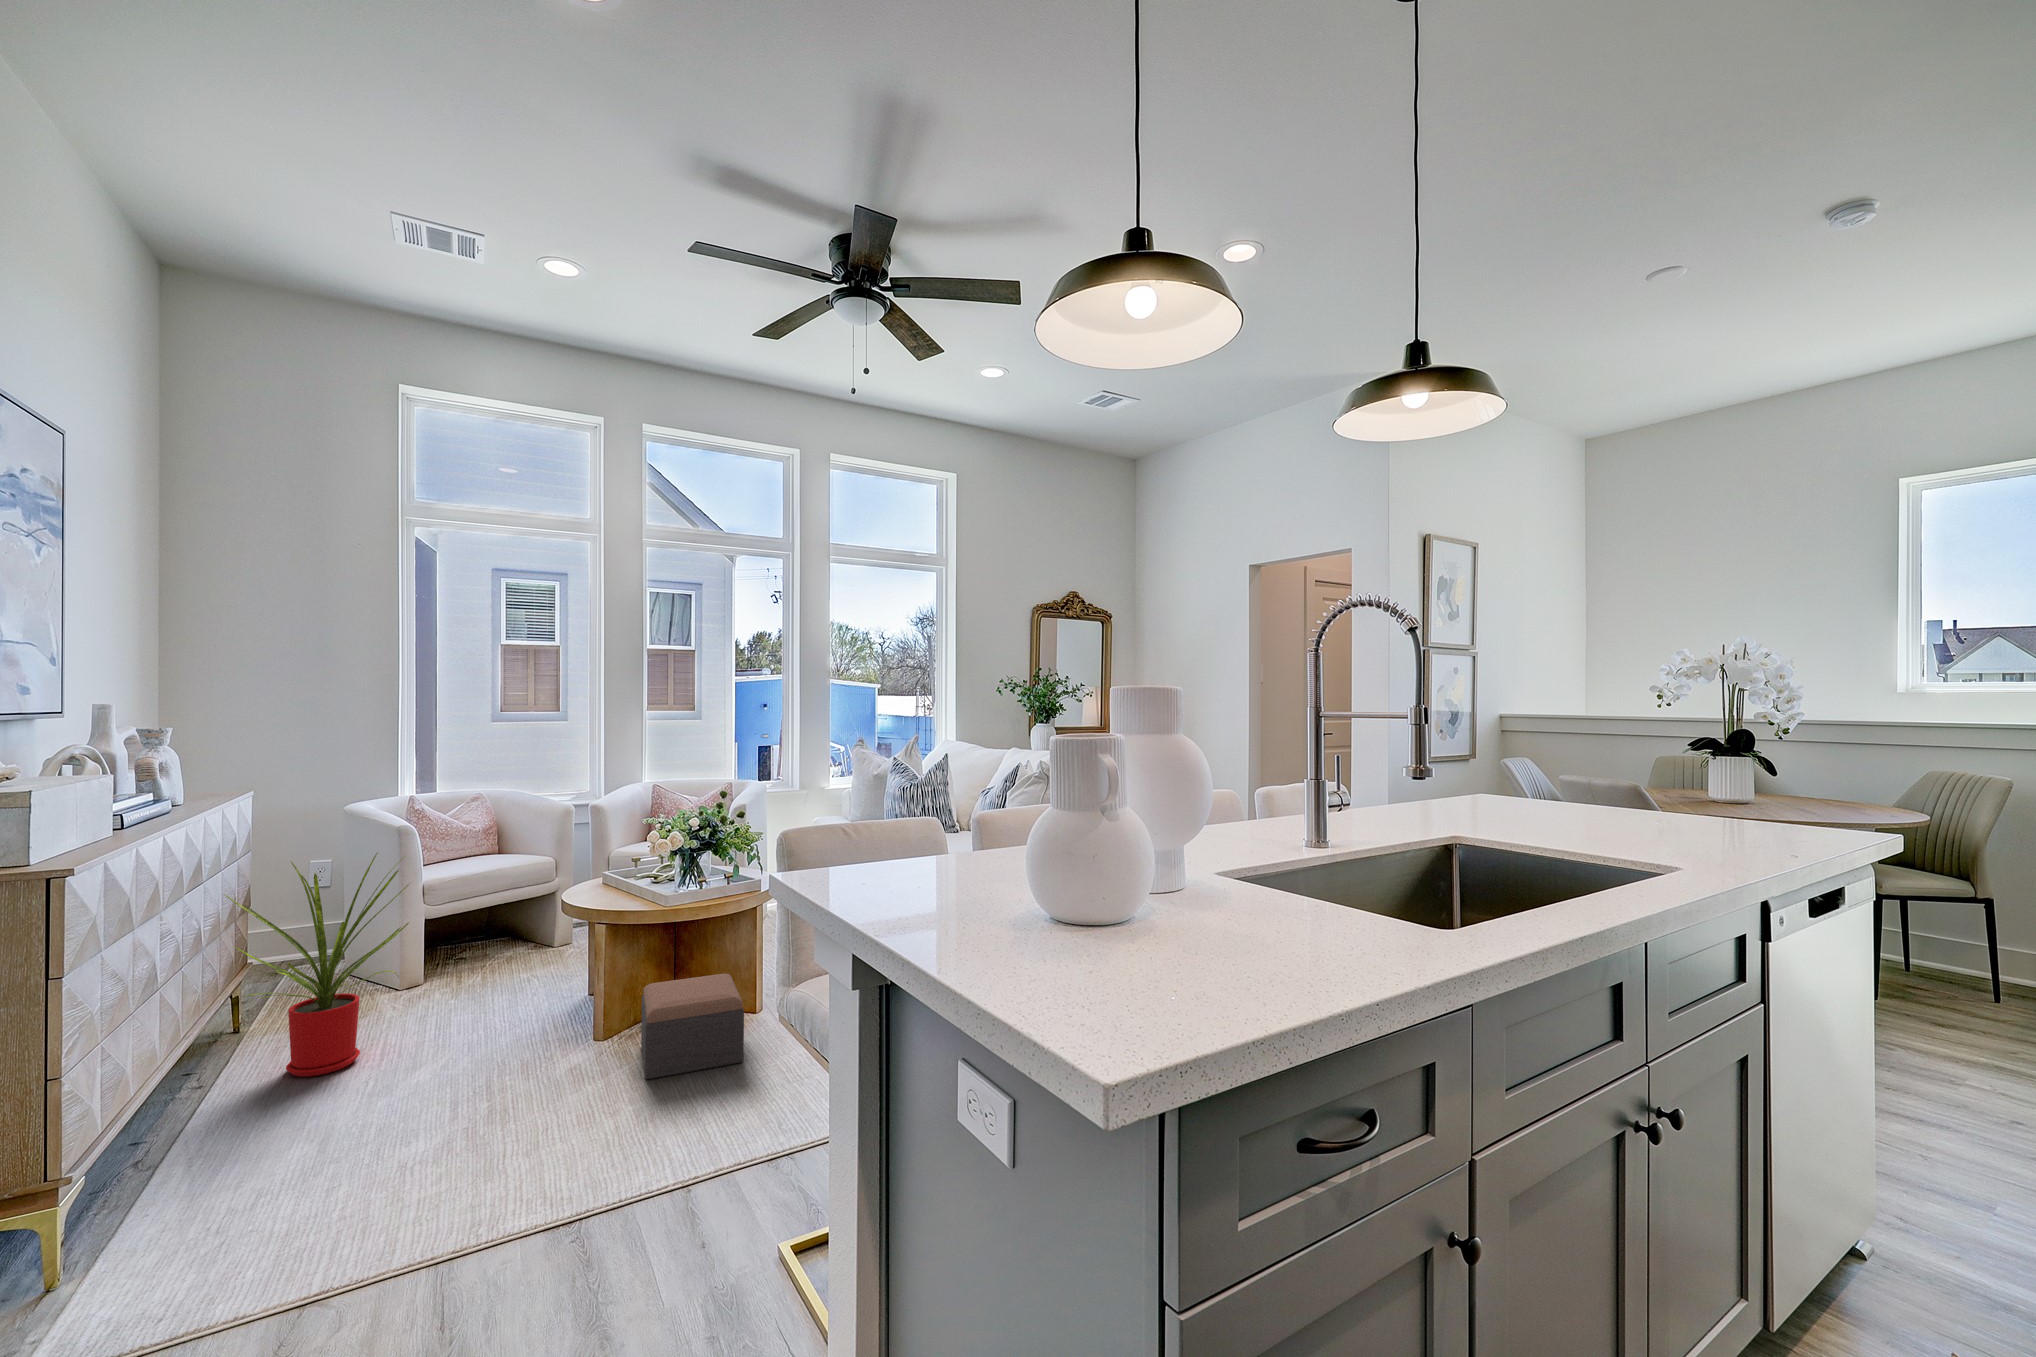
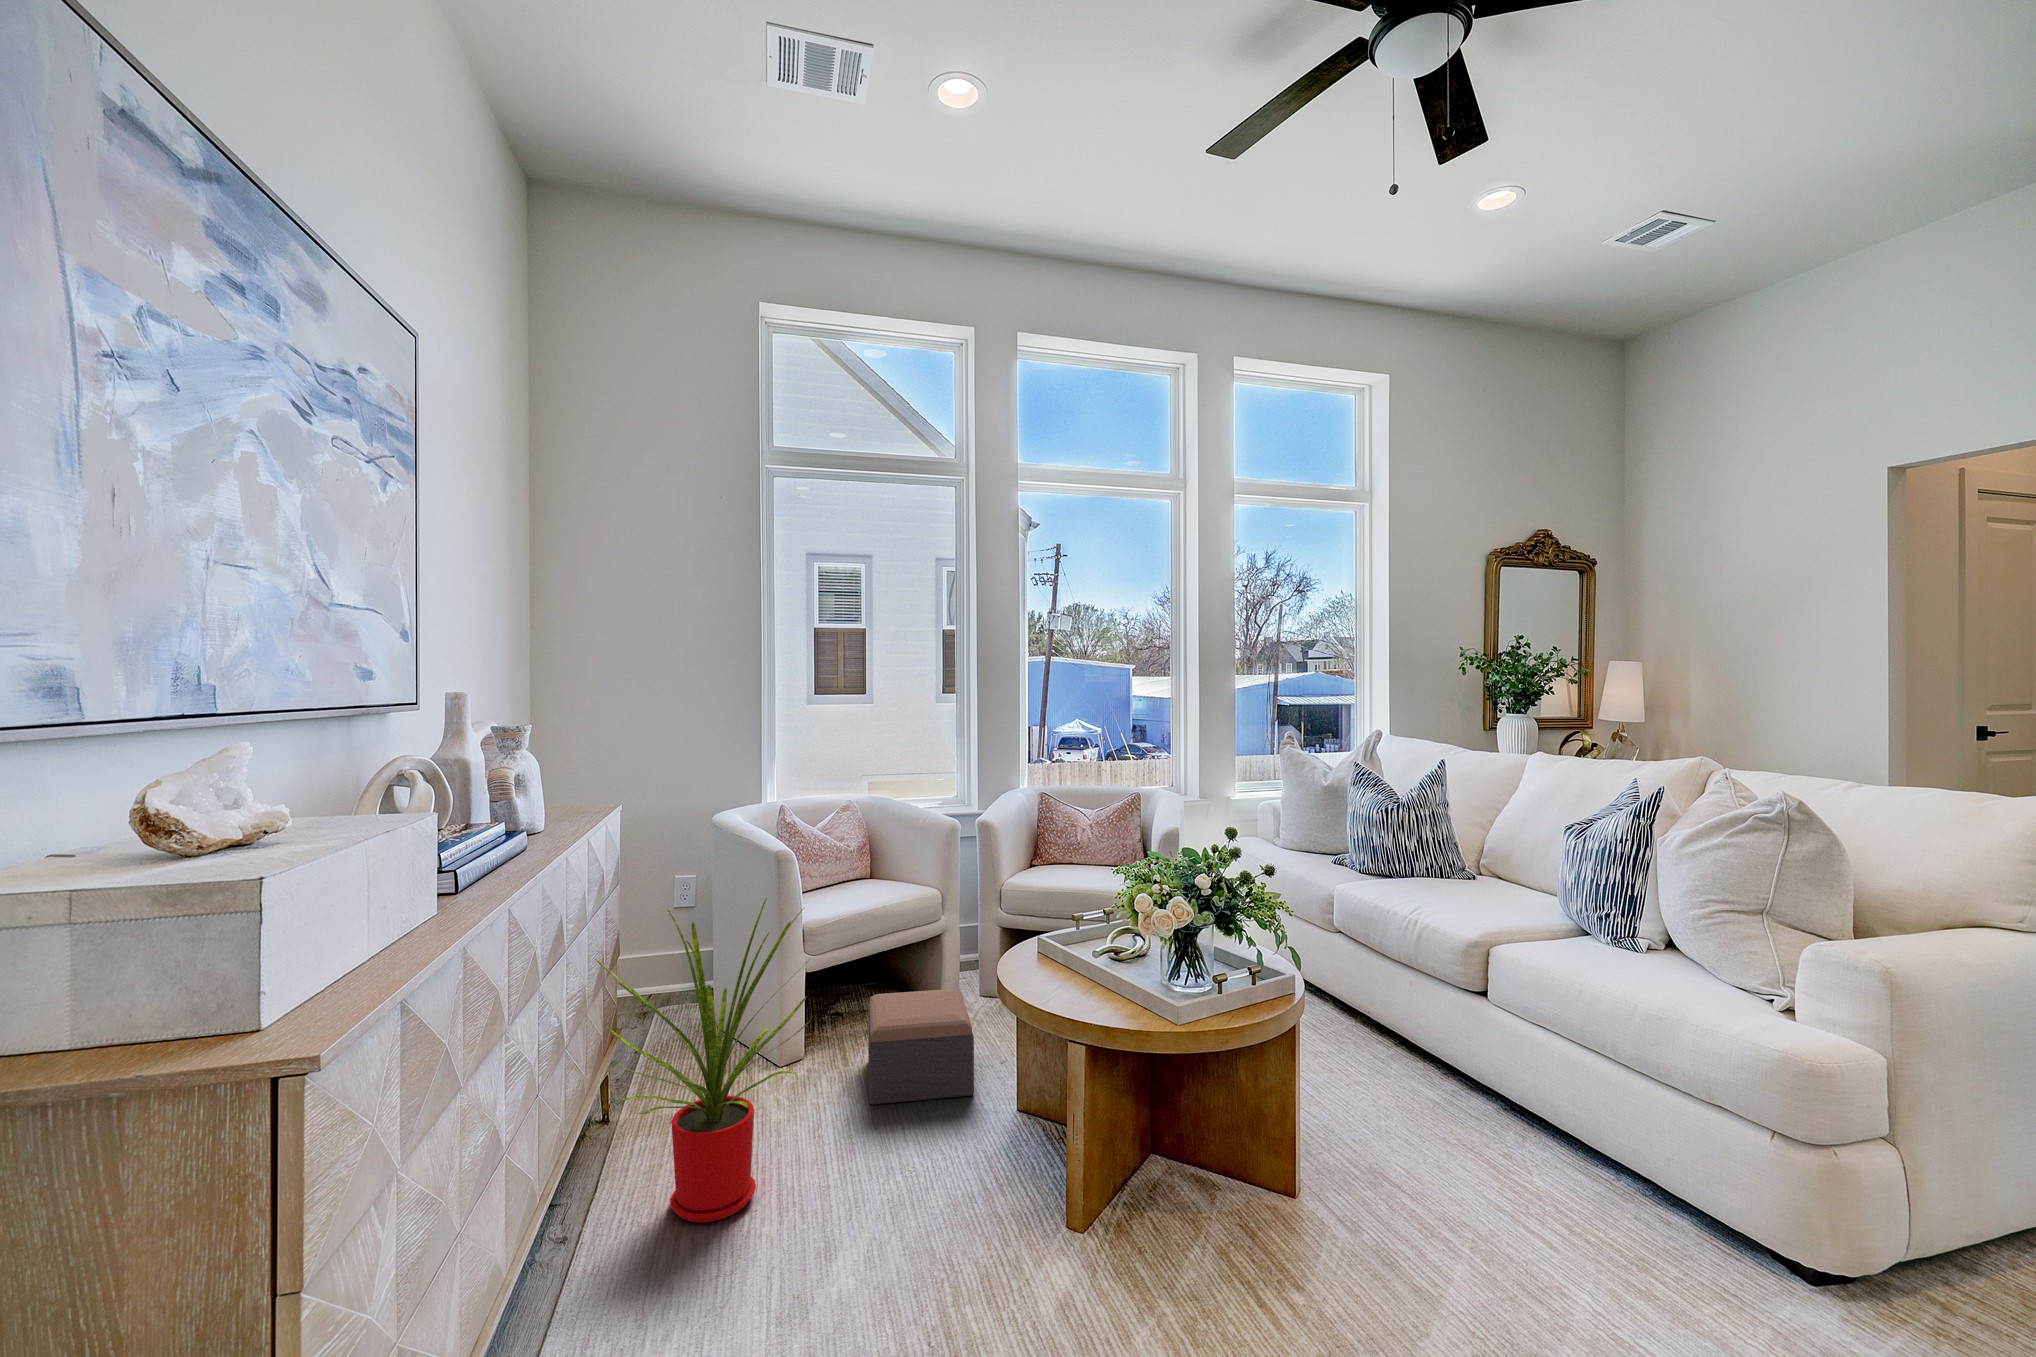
footstool: present [641,973,744,1080] -> present [868,989,974,1105]

